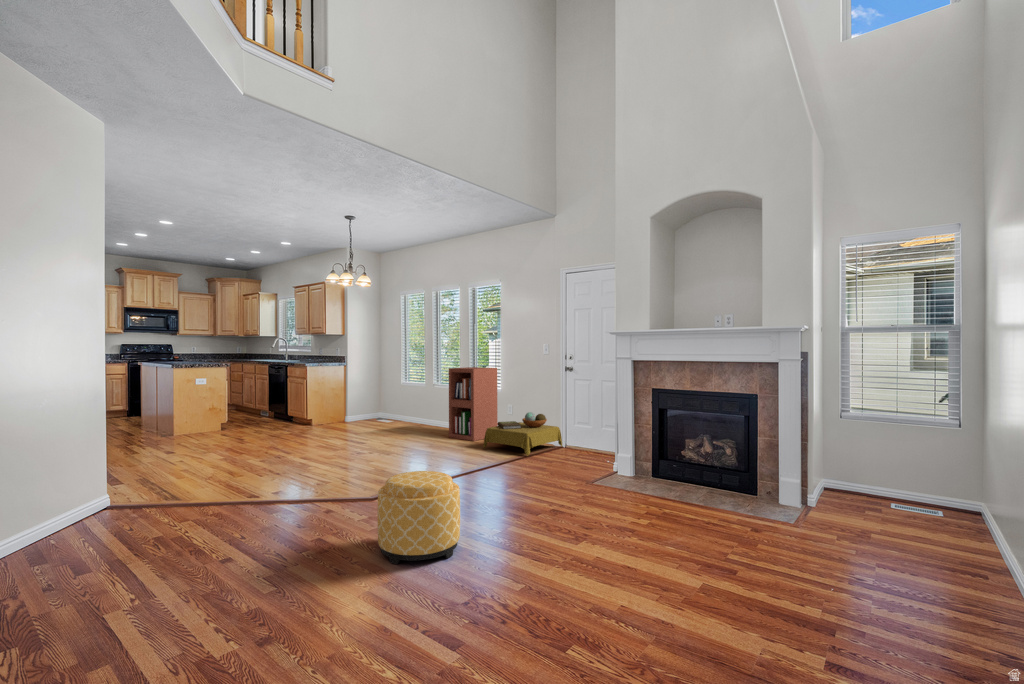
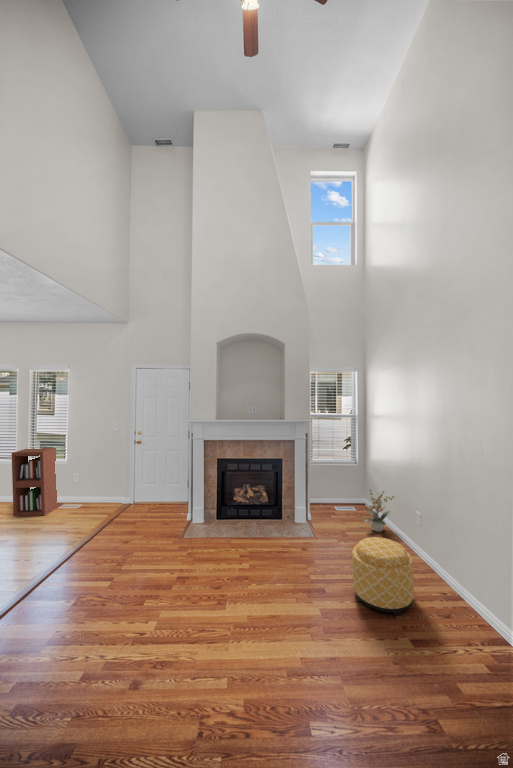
side table: present [483,412,562,456] -> none [62,482,131,523]
potted plant: none [905,467,994,549] -> present [364,490,394,532]
ottoman: present [377,471,460,564] -> present [352,537,414,616]

